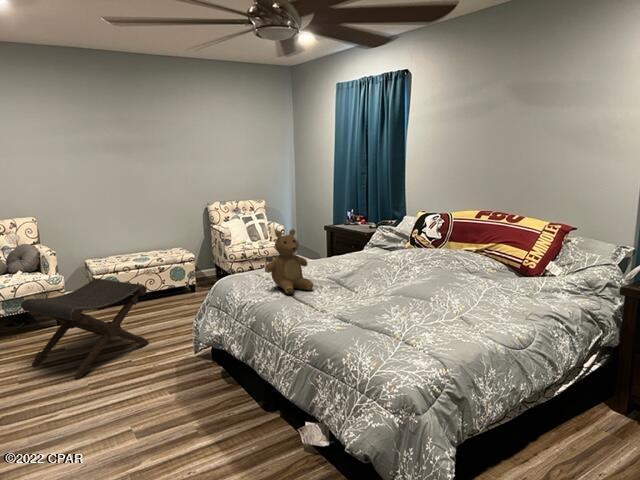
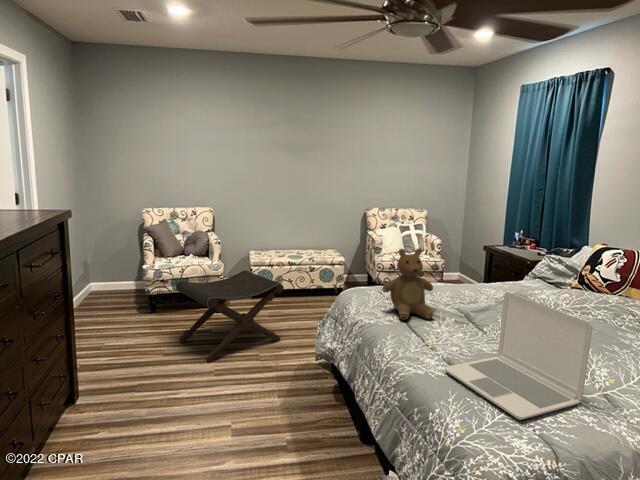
laptop: none [343,253,450,346] -> present [445,292,593,420]

